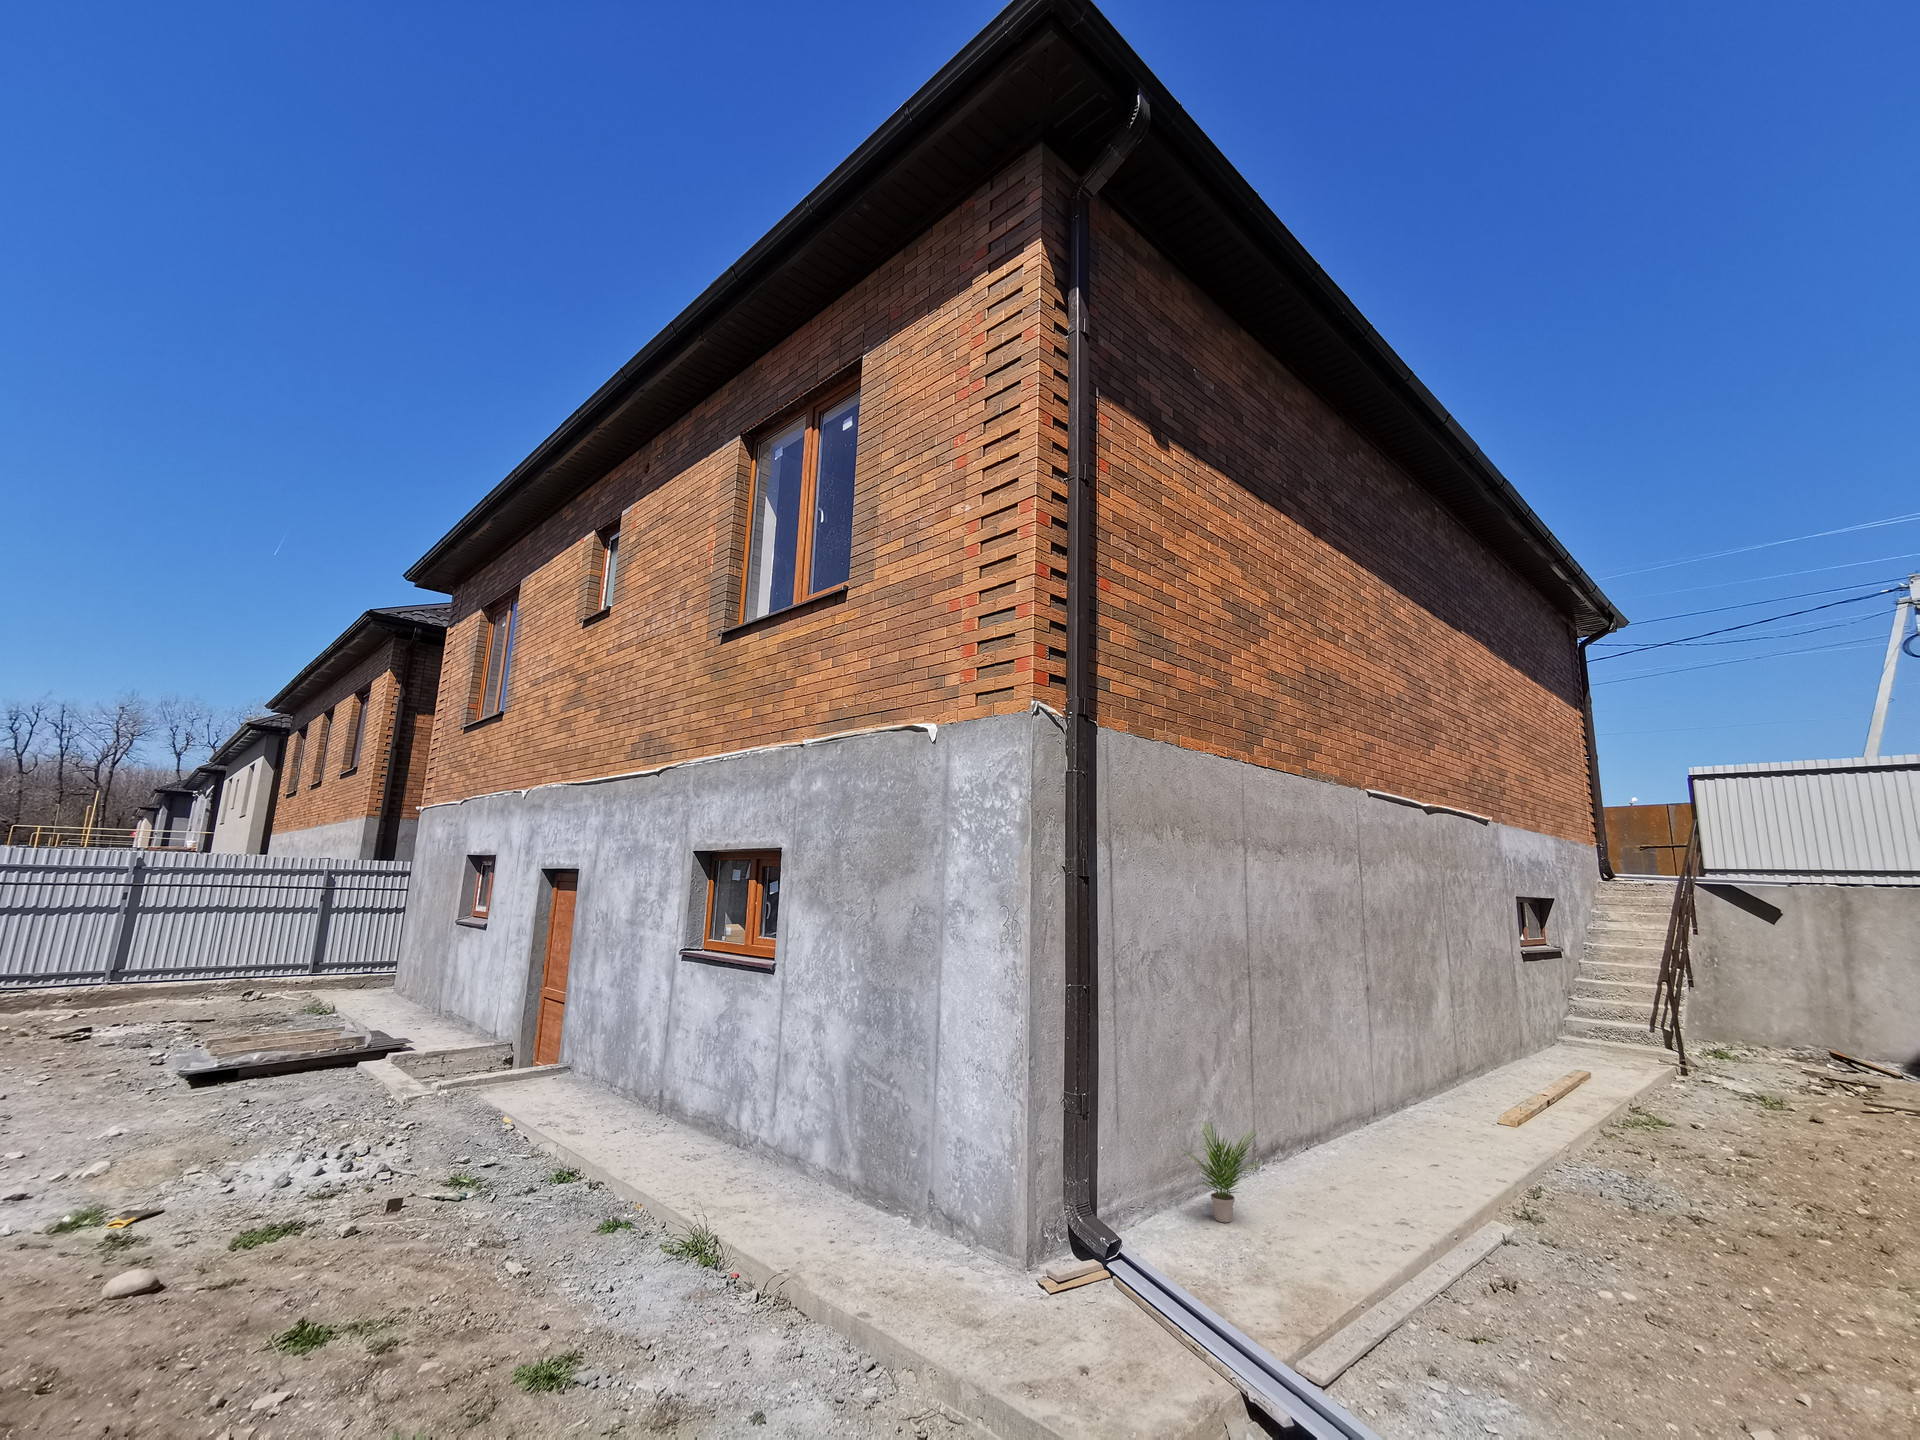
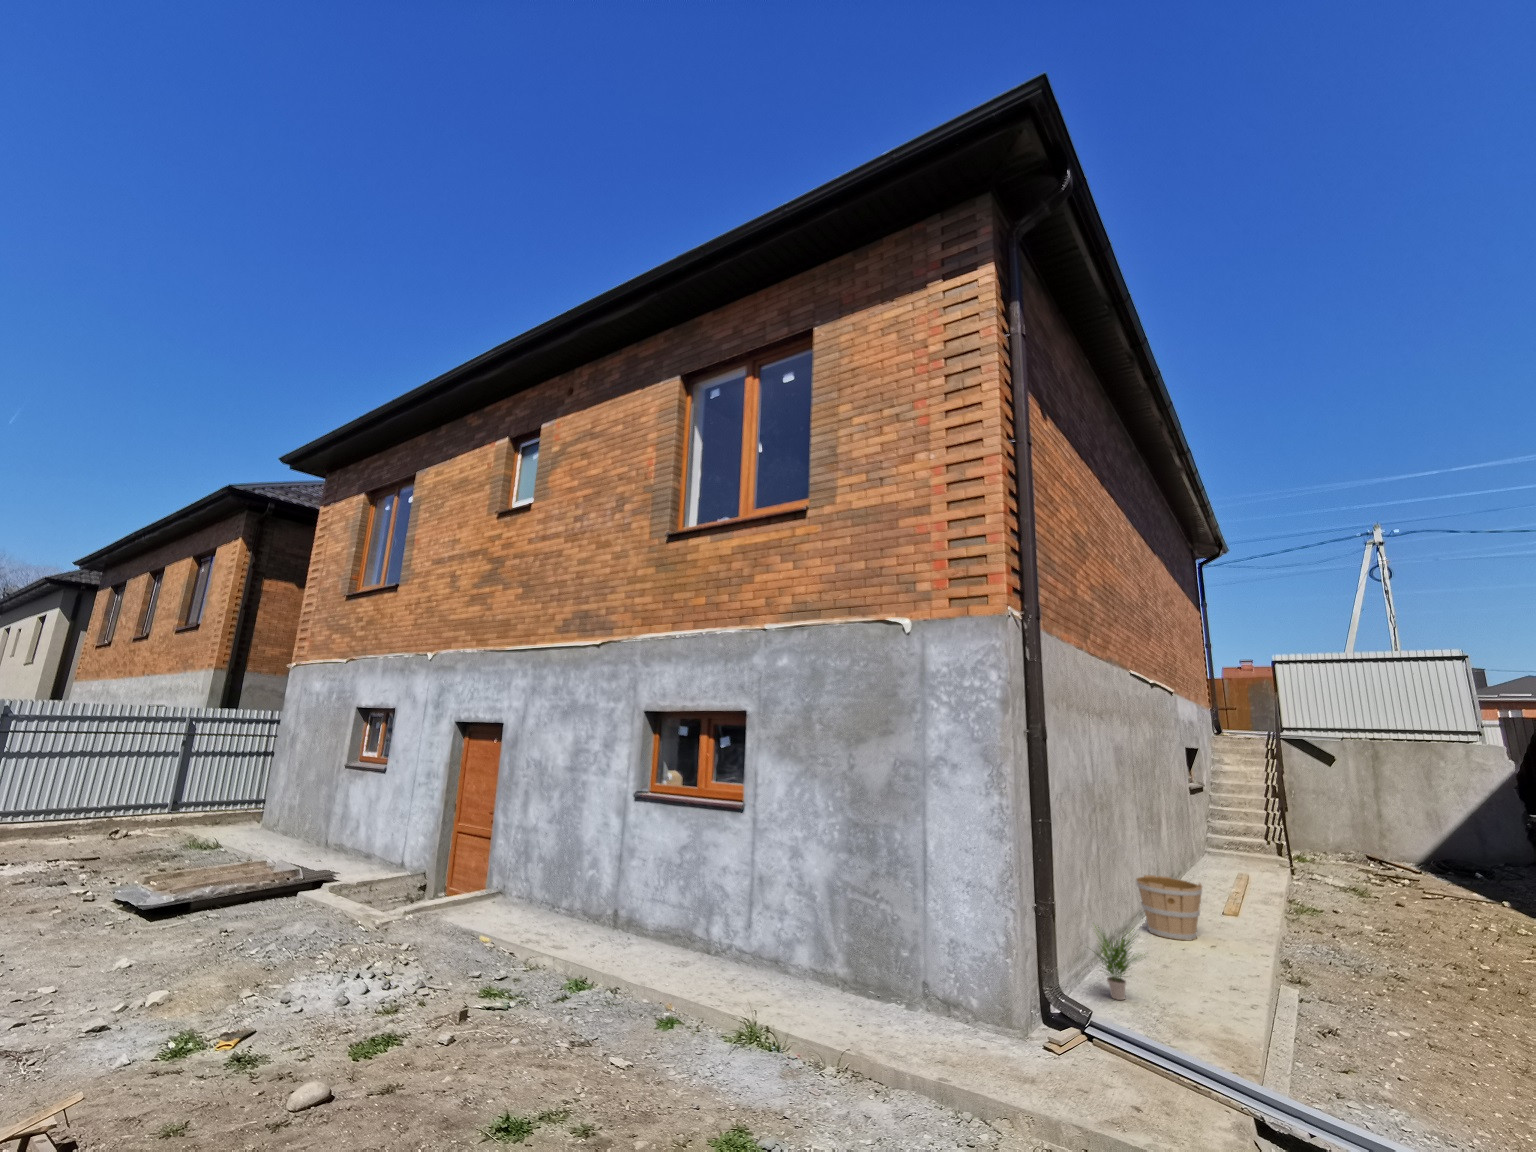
wooden bucket: none [1345,1066,1433,1154] -> present [1136,875,1202,940]

